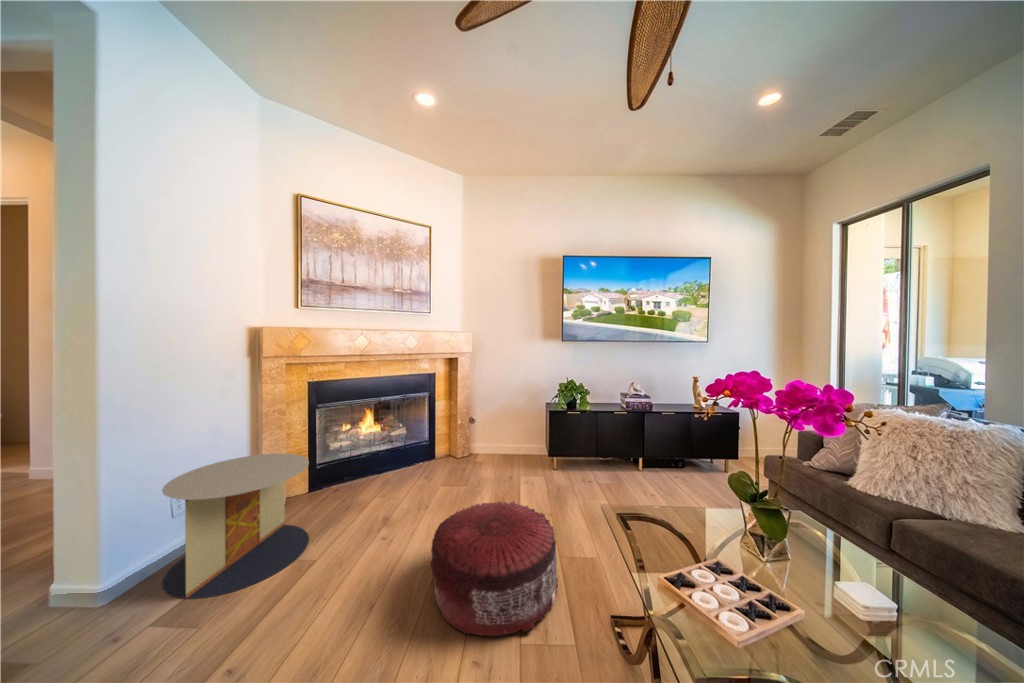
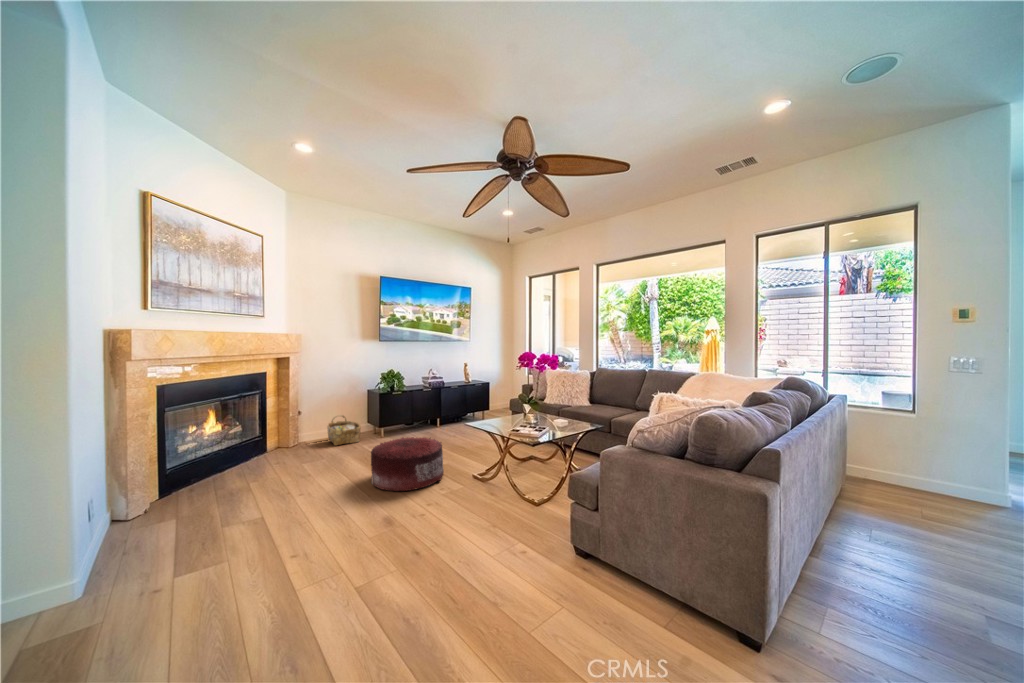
woven basket: none [493,428,529,467] -> present [327,415,361,446]
side table: present [162,454,309,599] -> none [120,441,249,552]

